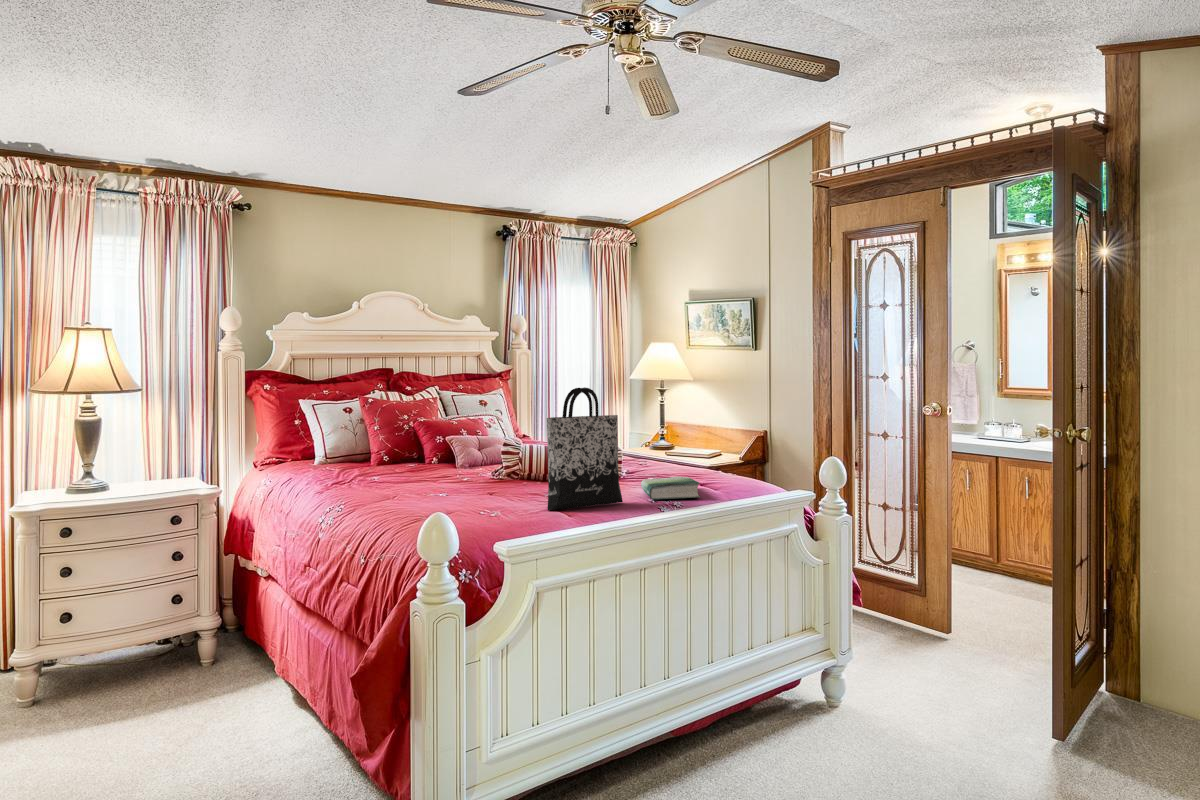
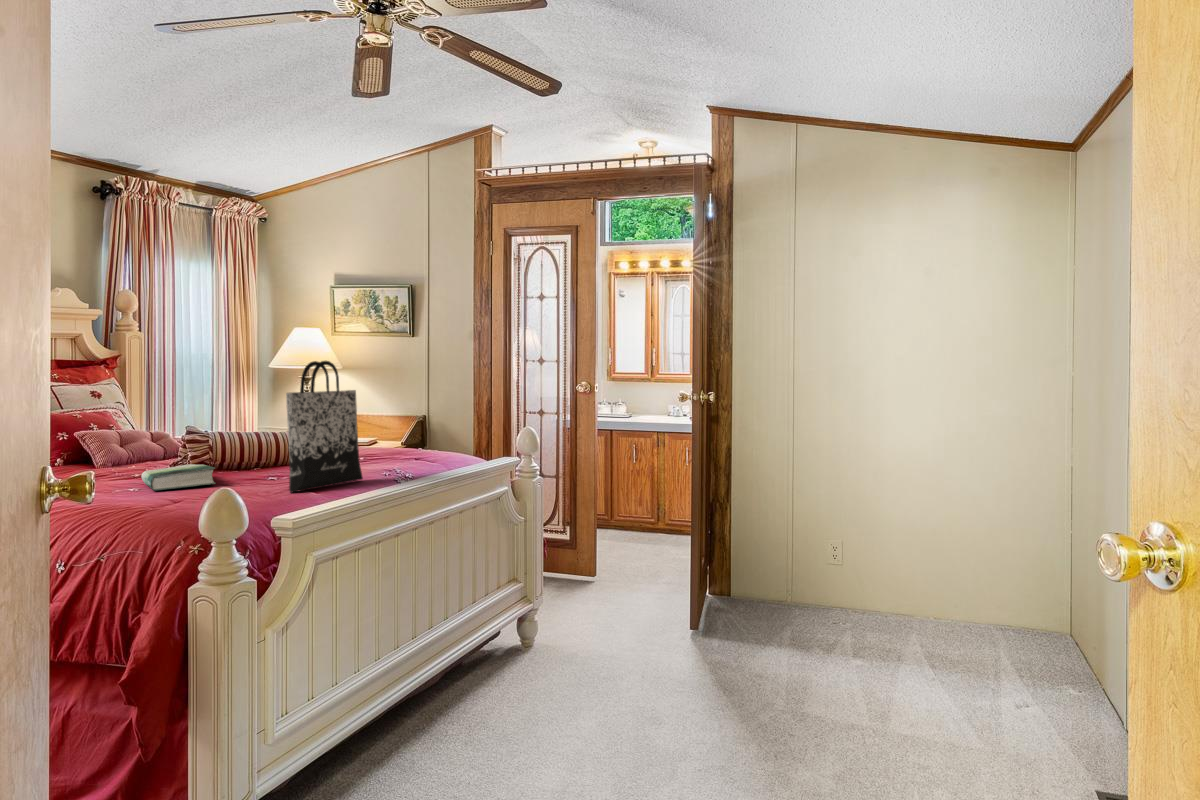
book: present [641,476,700,499] -> present [141,464,216,490]

